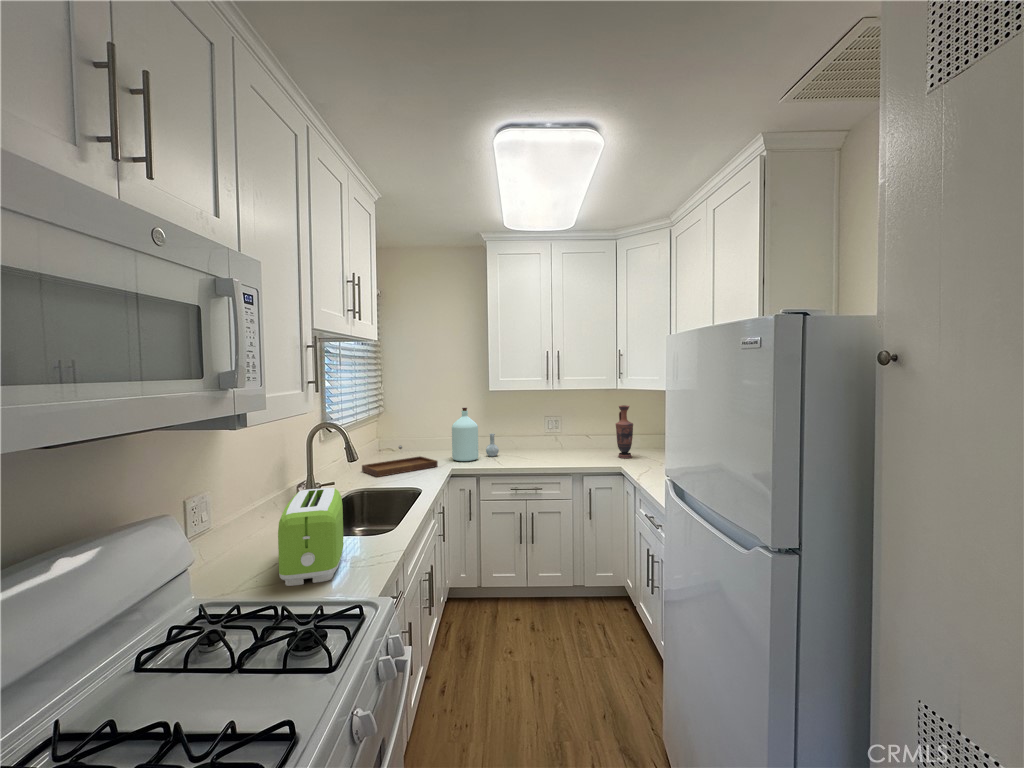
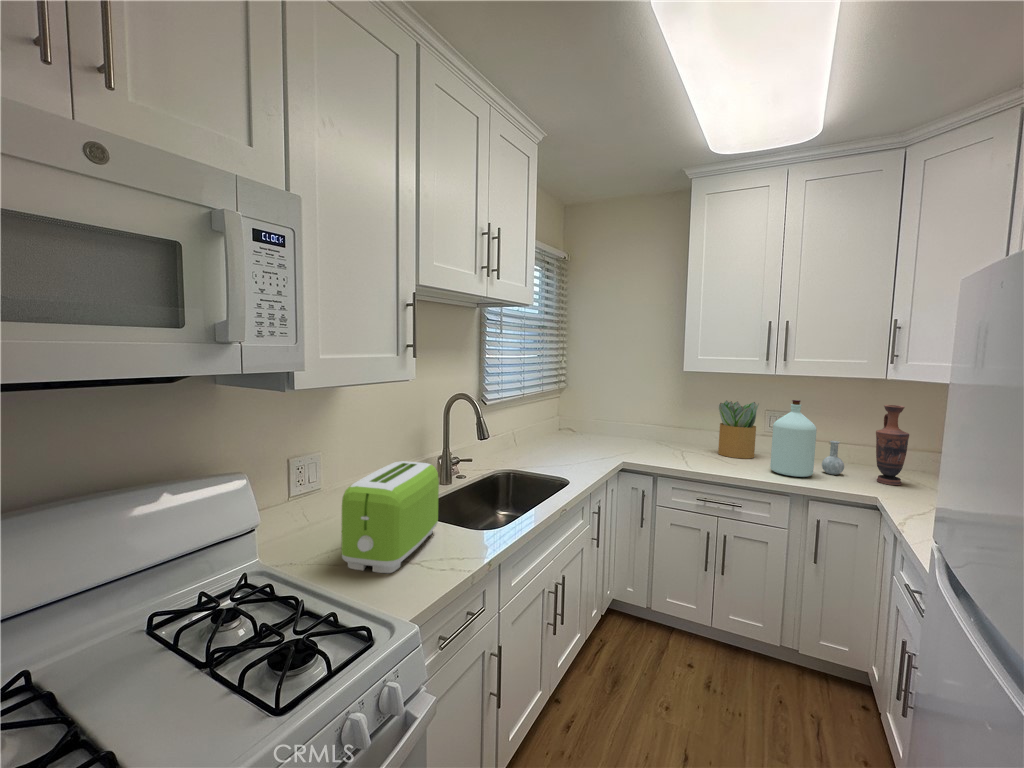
bottle: present [452,408,499,461] -> present [770,400,844,477]
potted plant: none [513,410,543,454] -> present [718,401,759,459]
tray: present [362,446,438,477] -> none [523,426,606,458]

